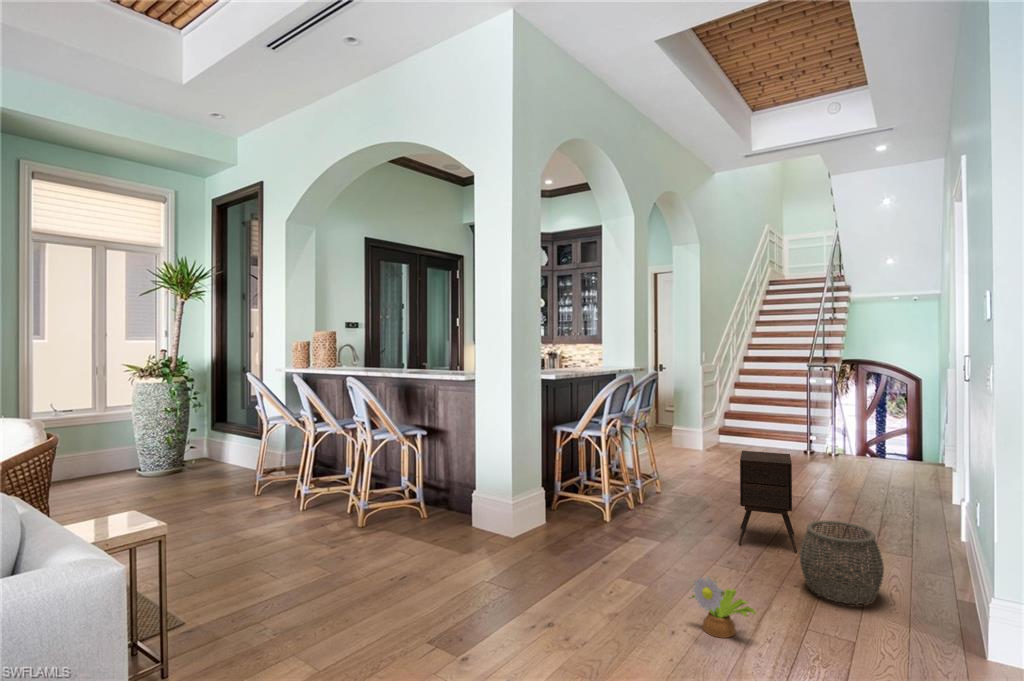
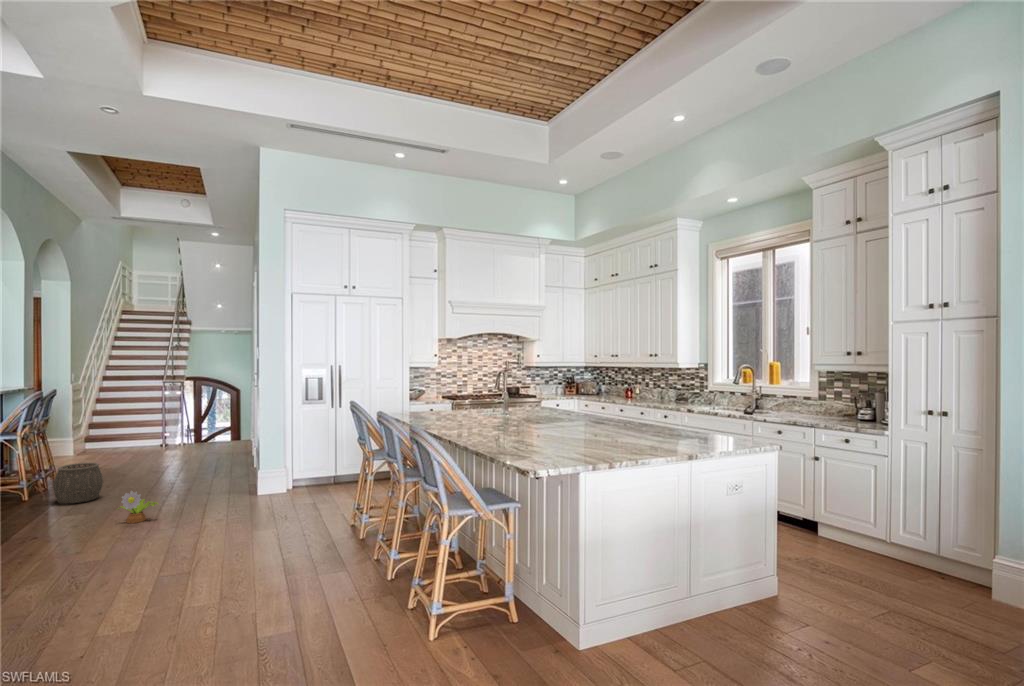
side table: present [738,451,797,552] -> none [130,432,171,493]
woven basket: present [800,521,884,605] -> present [53,463,103,504]

